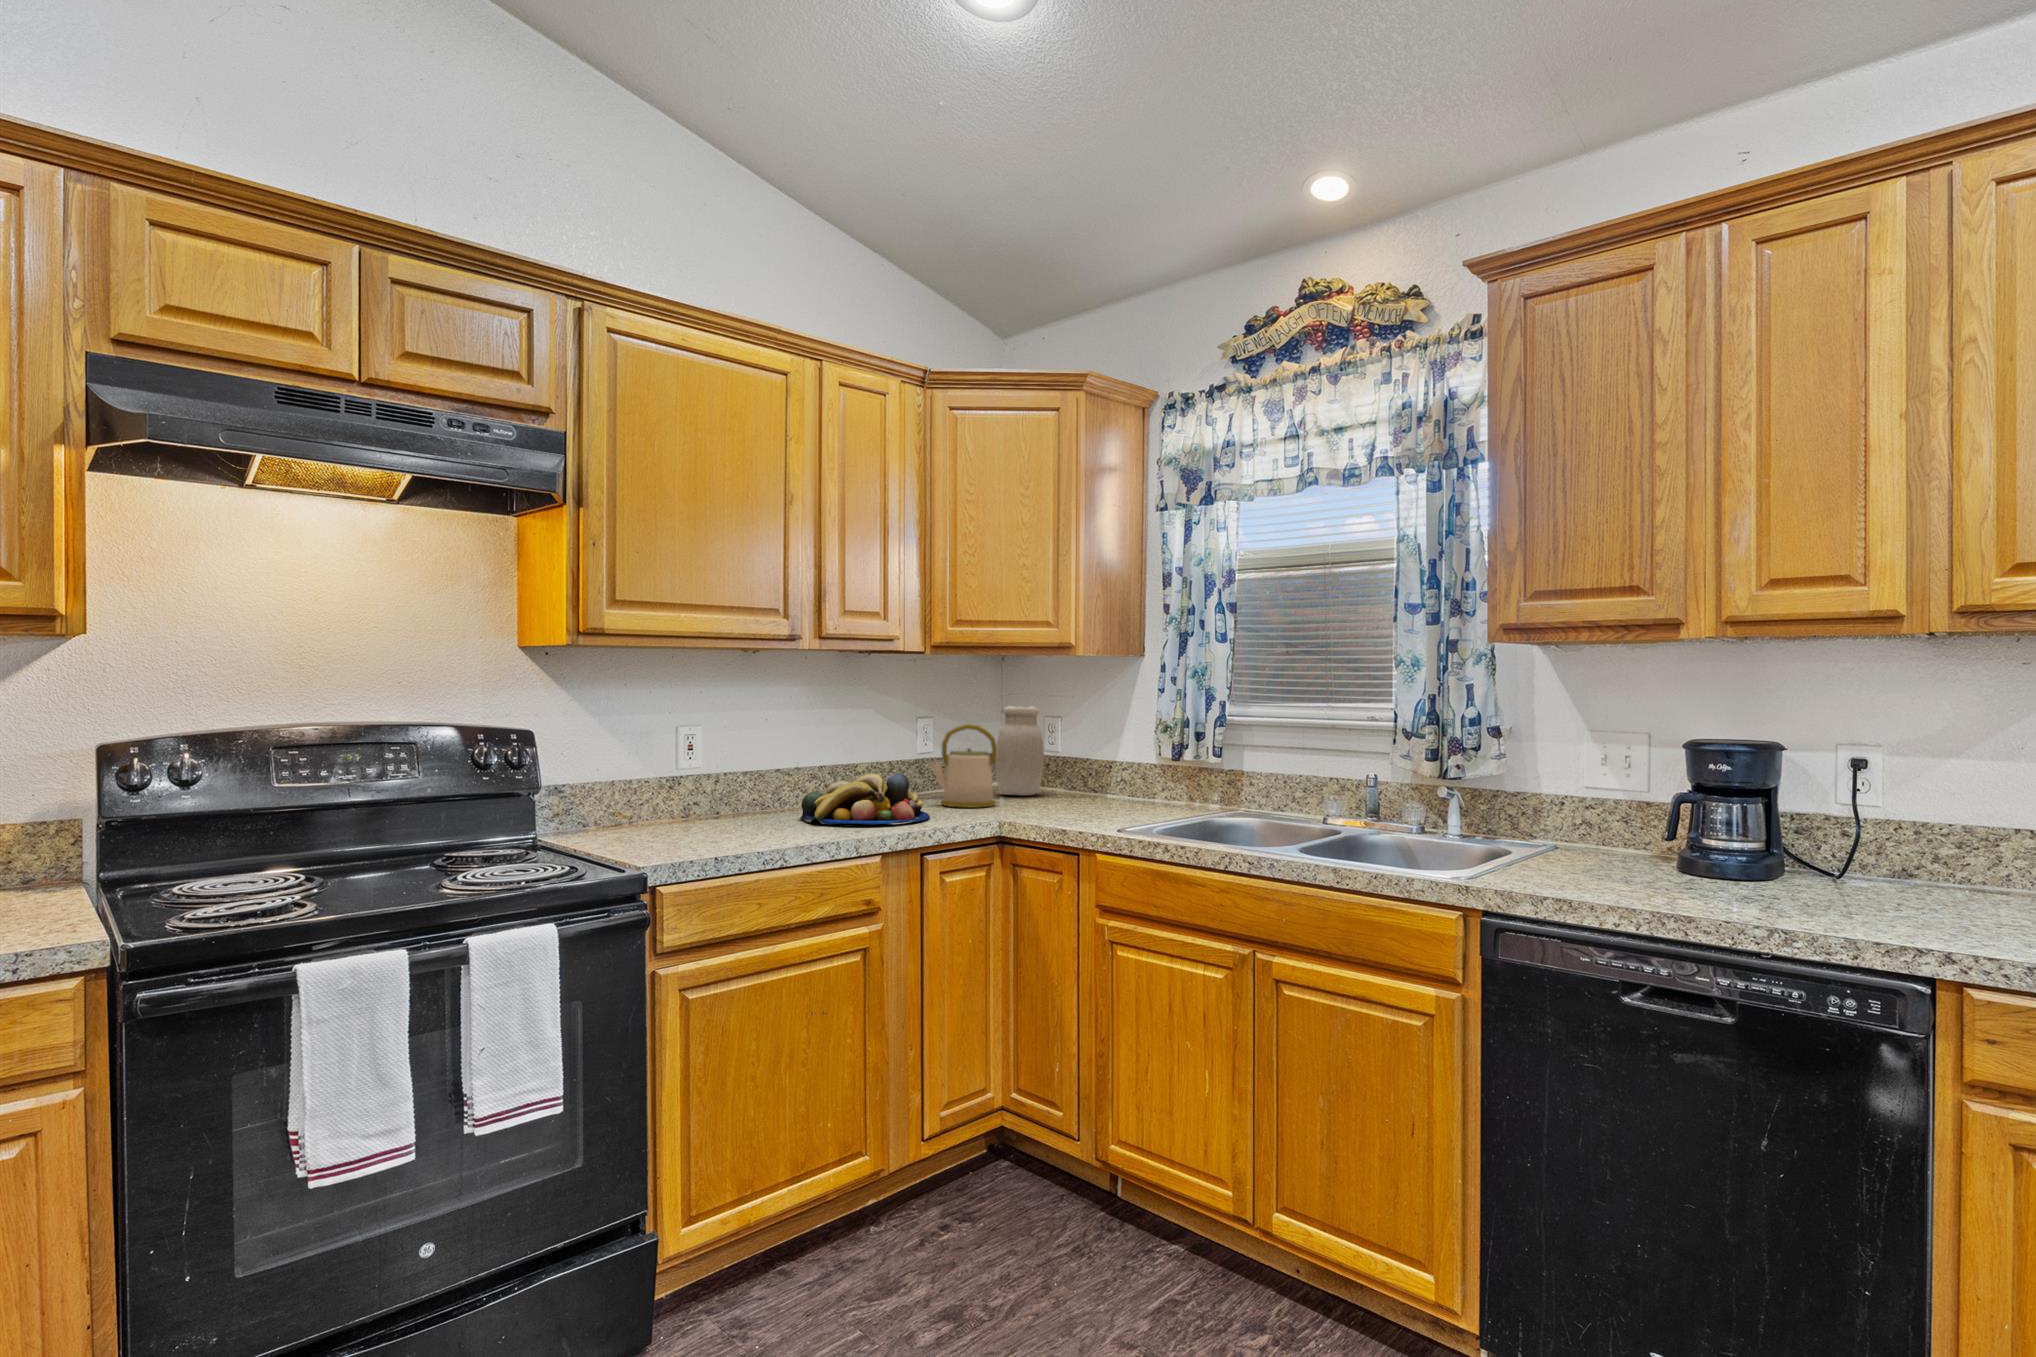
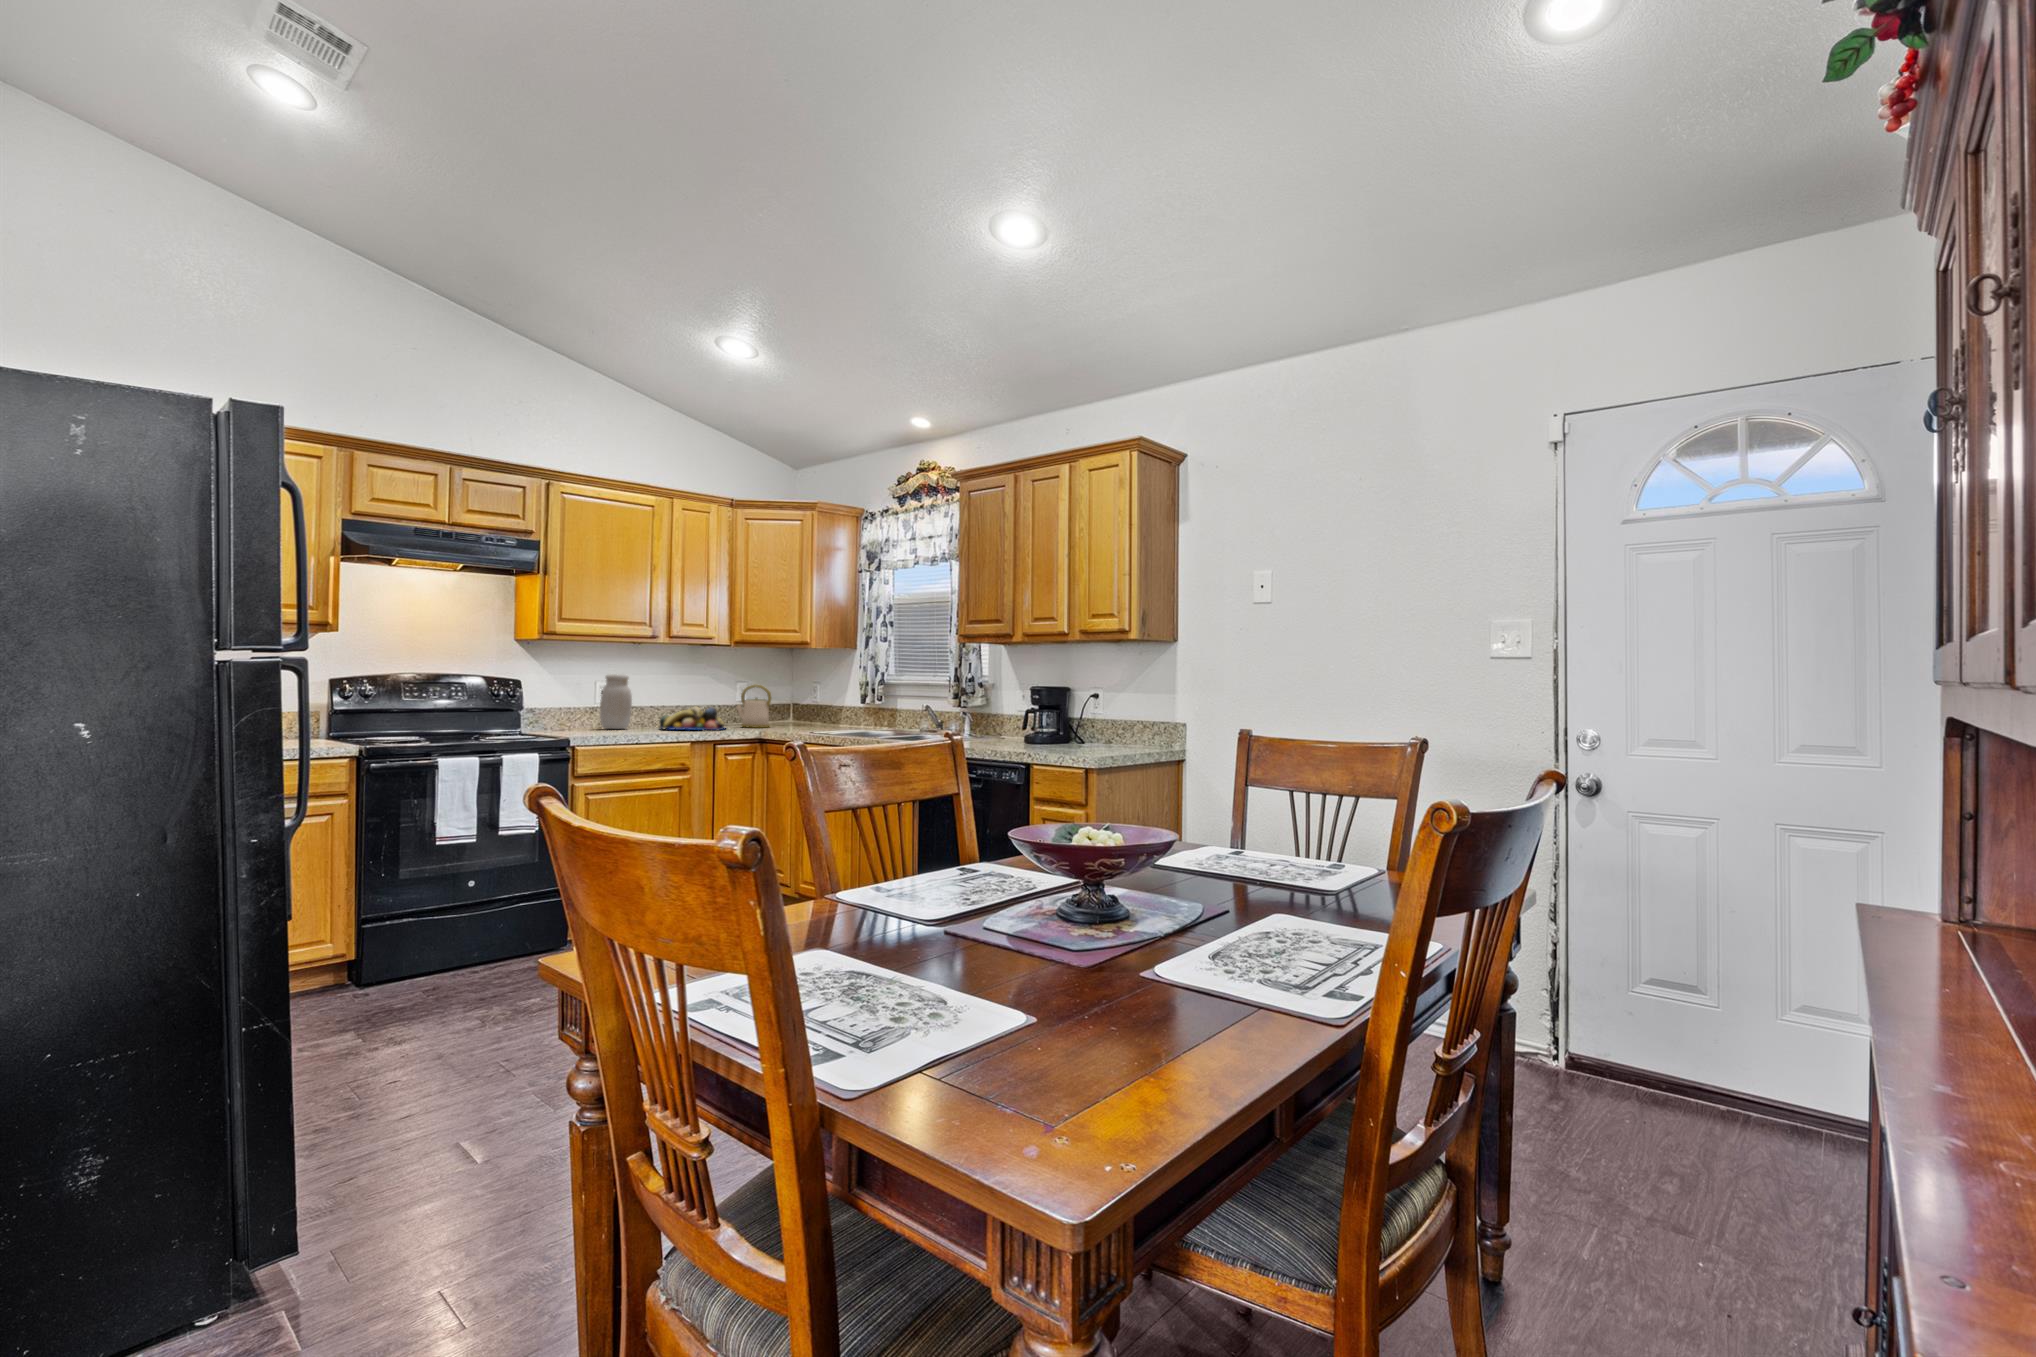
jar: present [996,706,1044,795] -> present [600,674,632,729]

